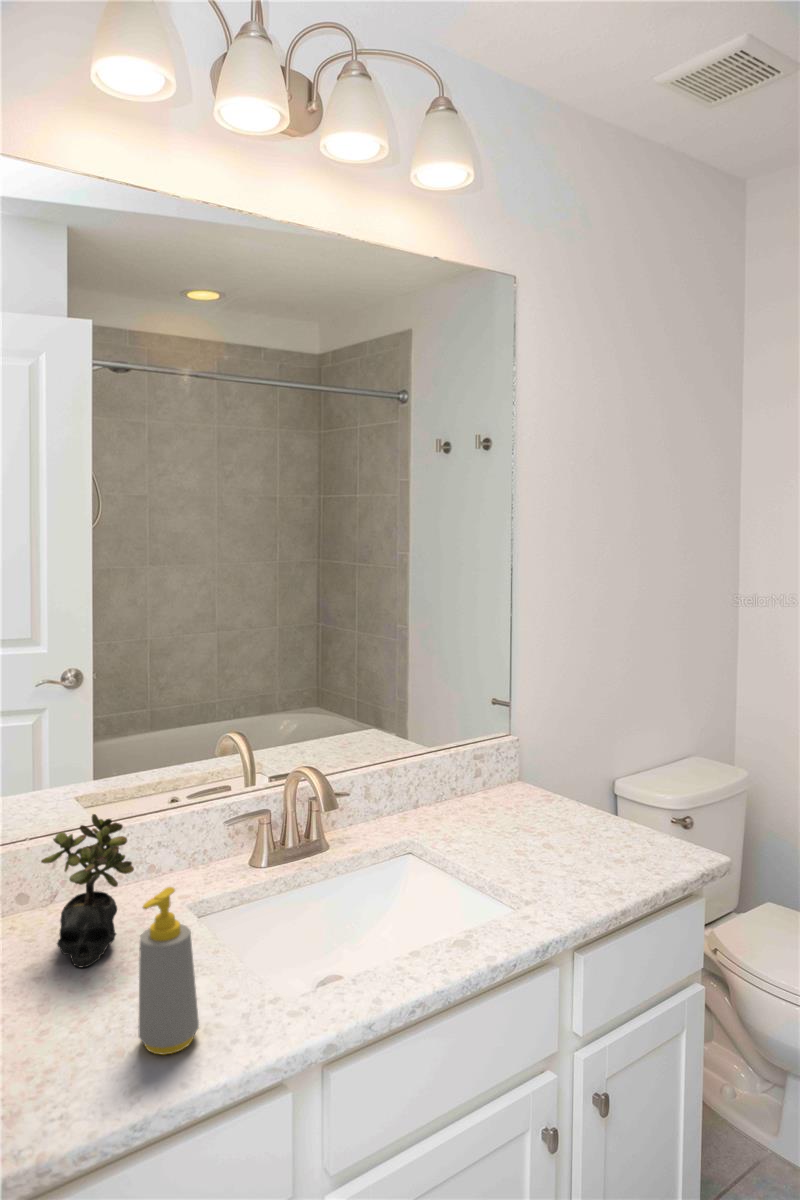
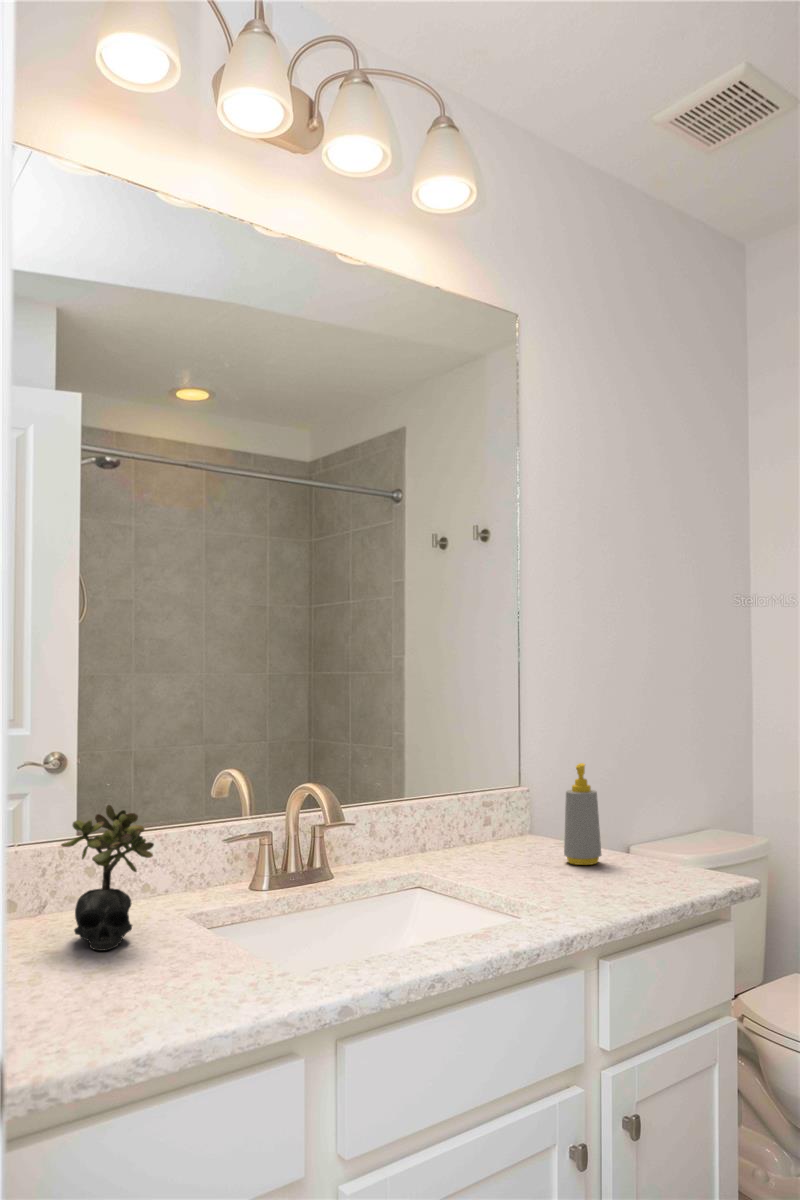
soap bottle: present [138,887,199,1055] -> present [564,763,601,865]

